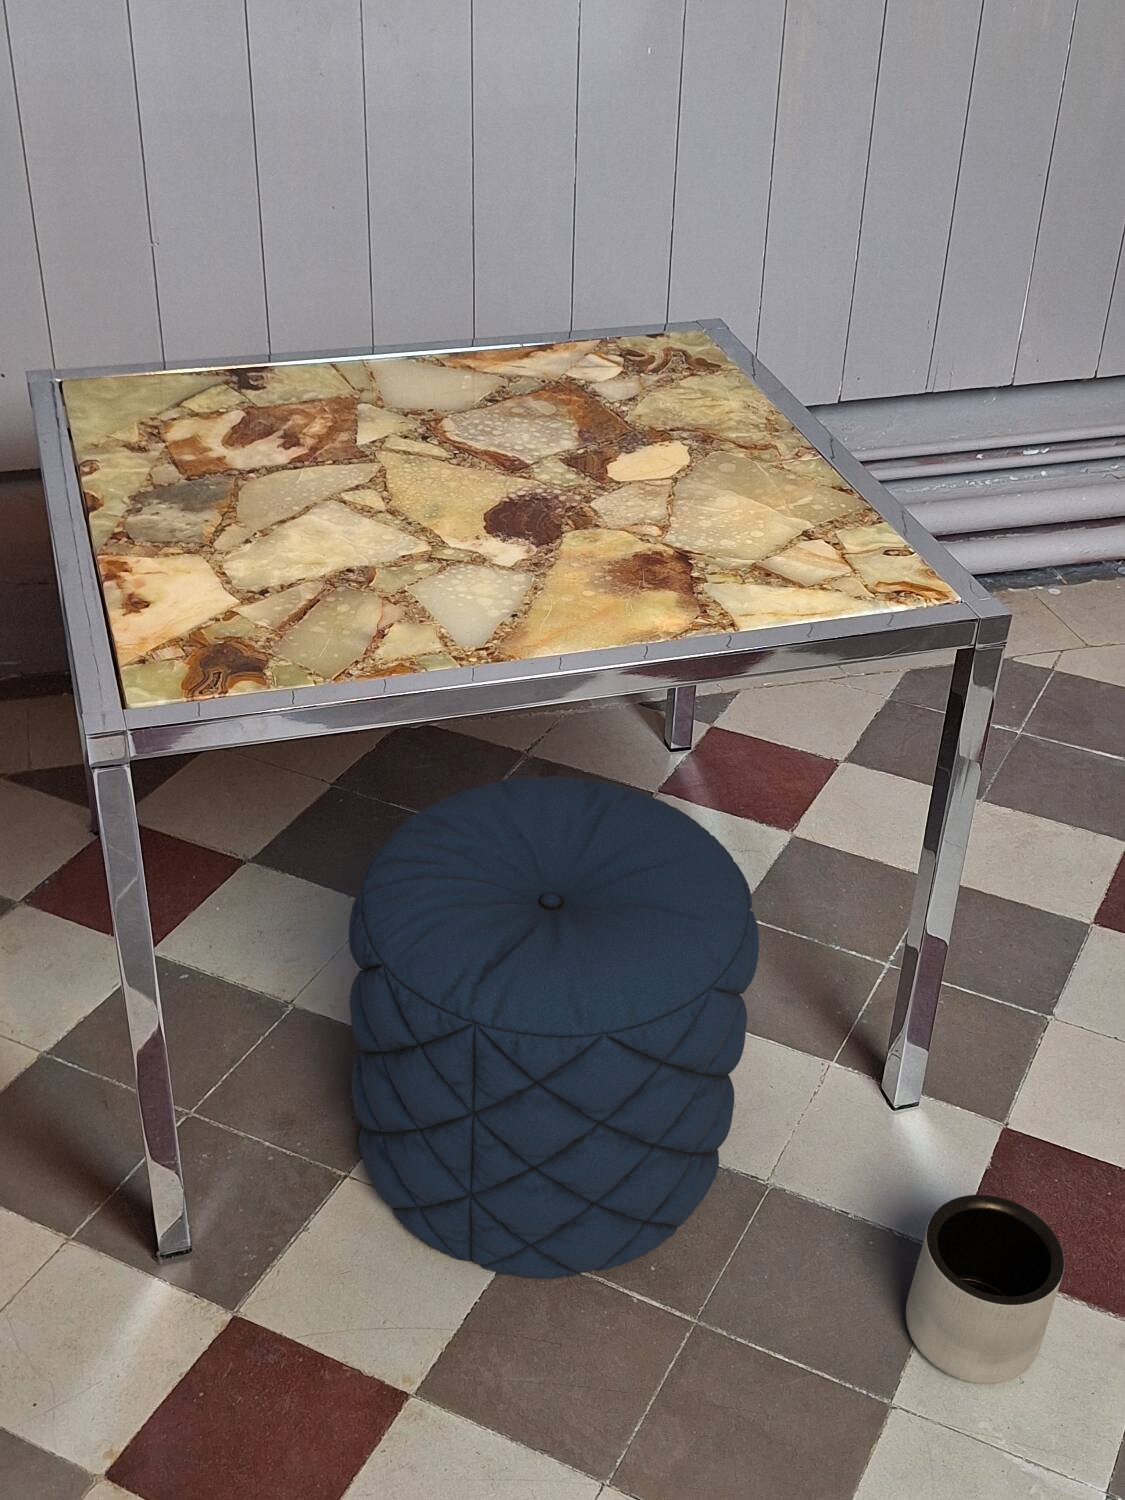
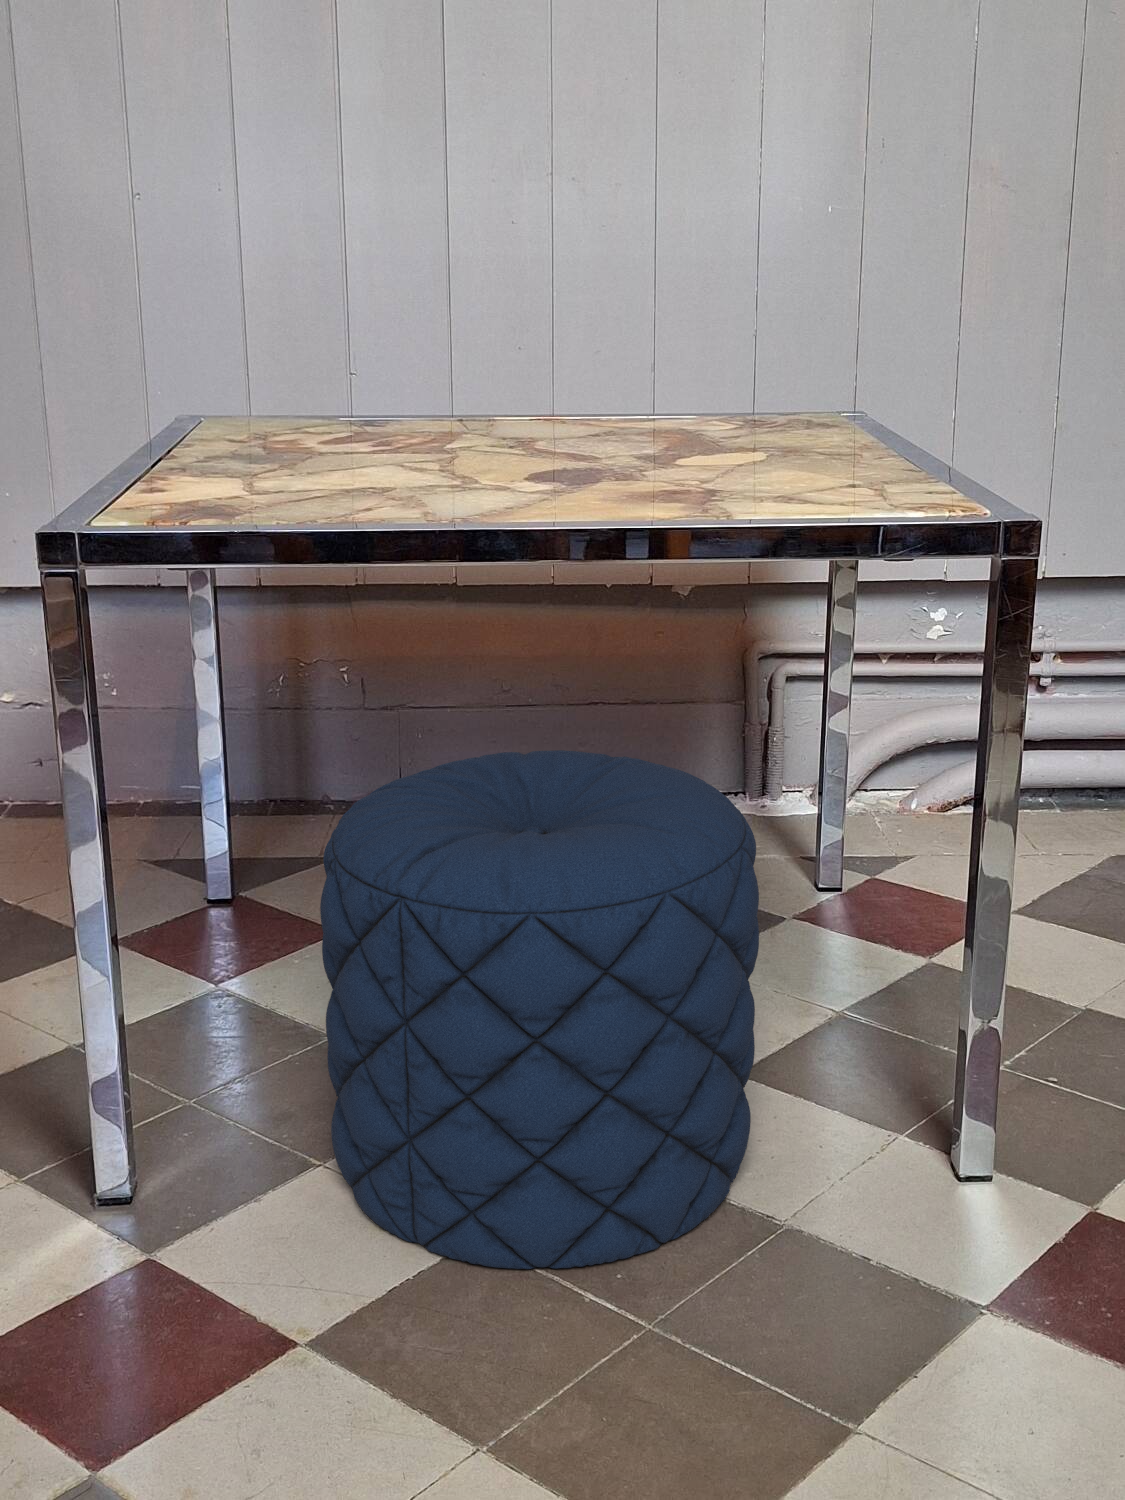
planter: present [906,1195,1064,1384] -> none [902,1196,1084,1428]

